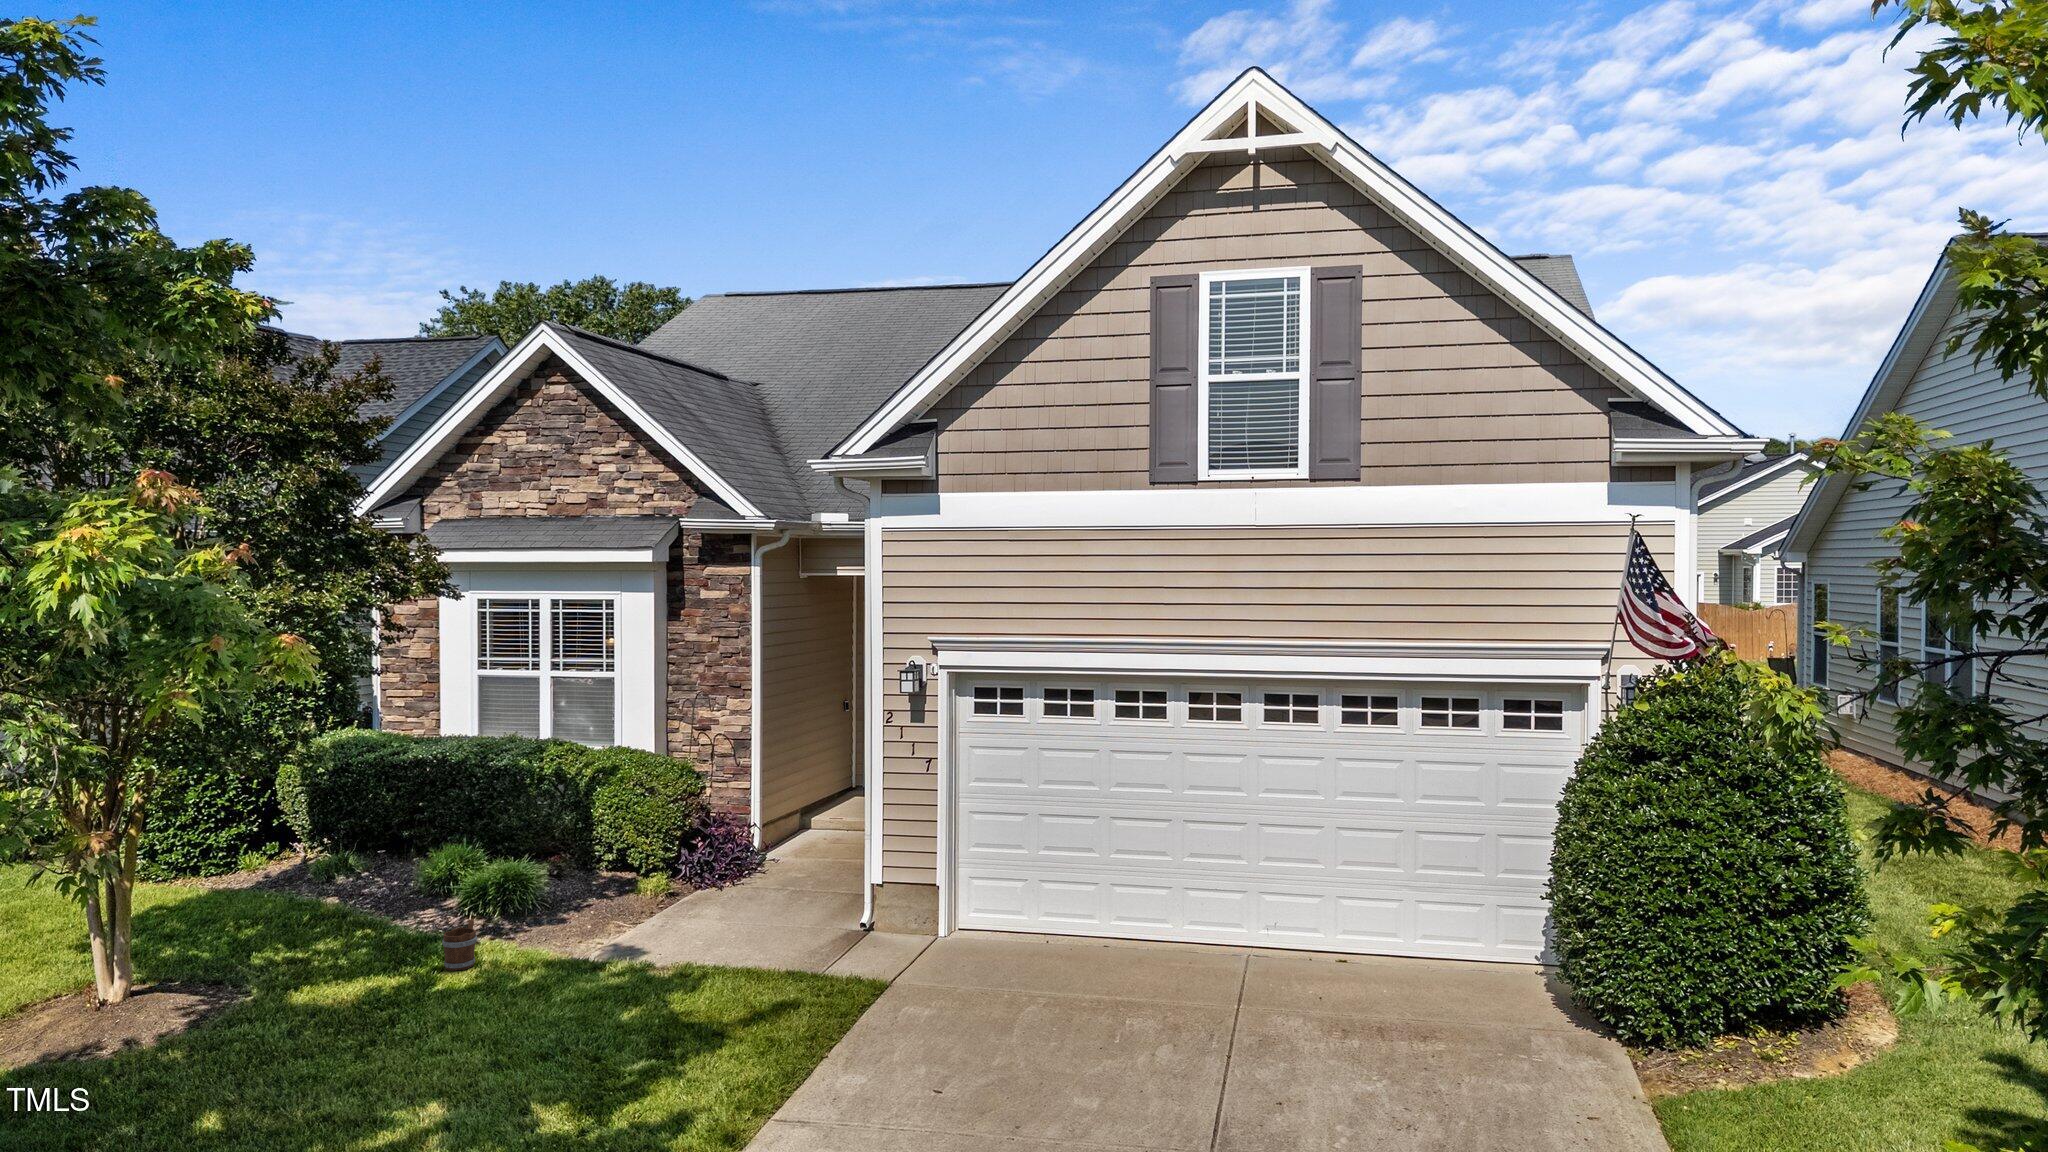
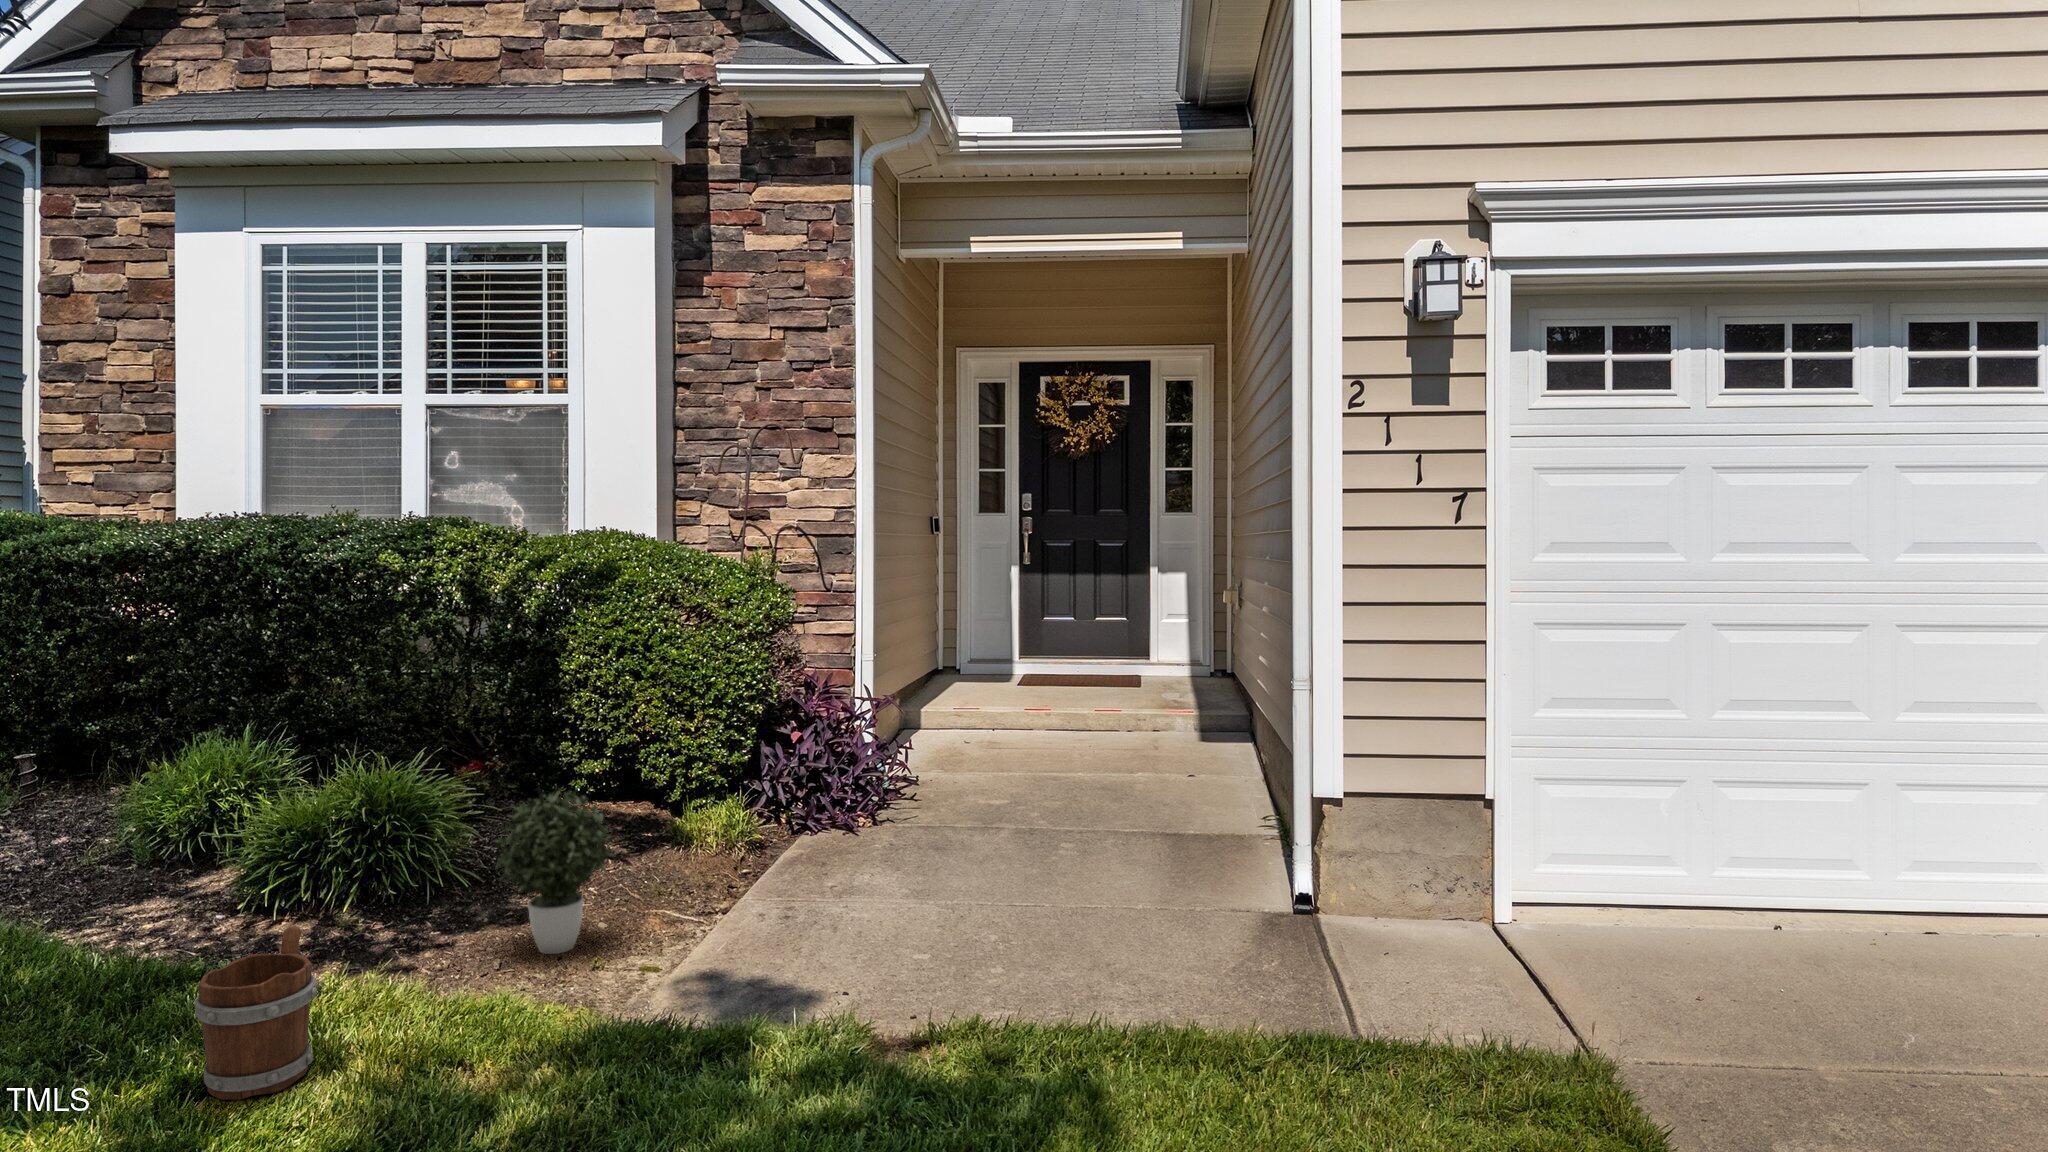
potted plant: none [542,875,587,936] -> present [495,791,614,954]

